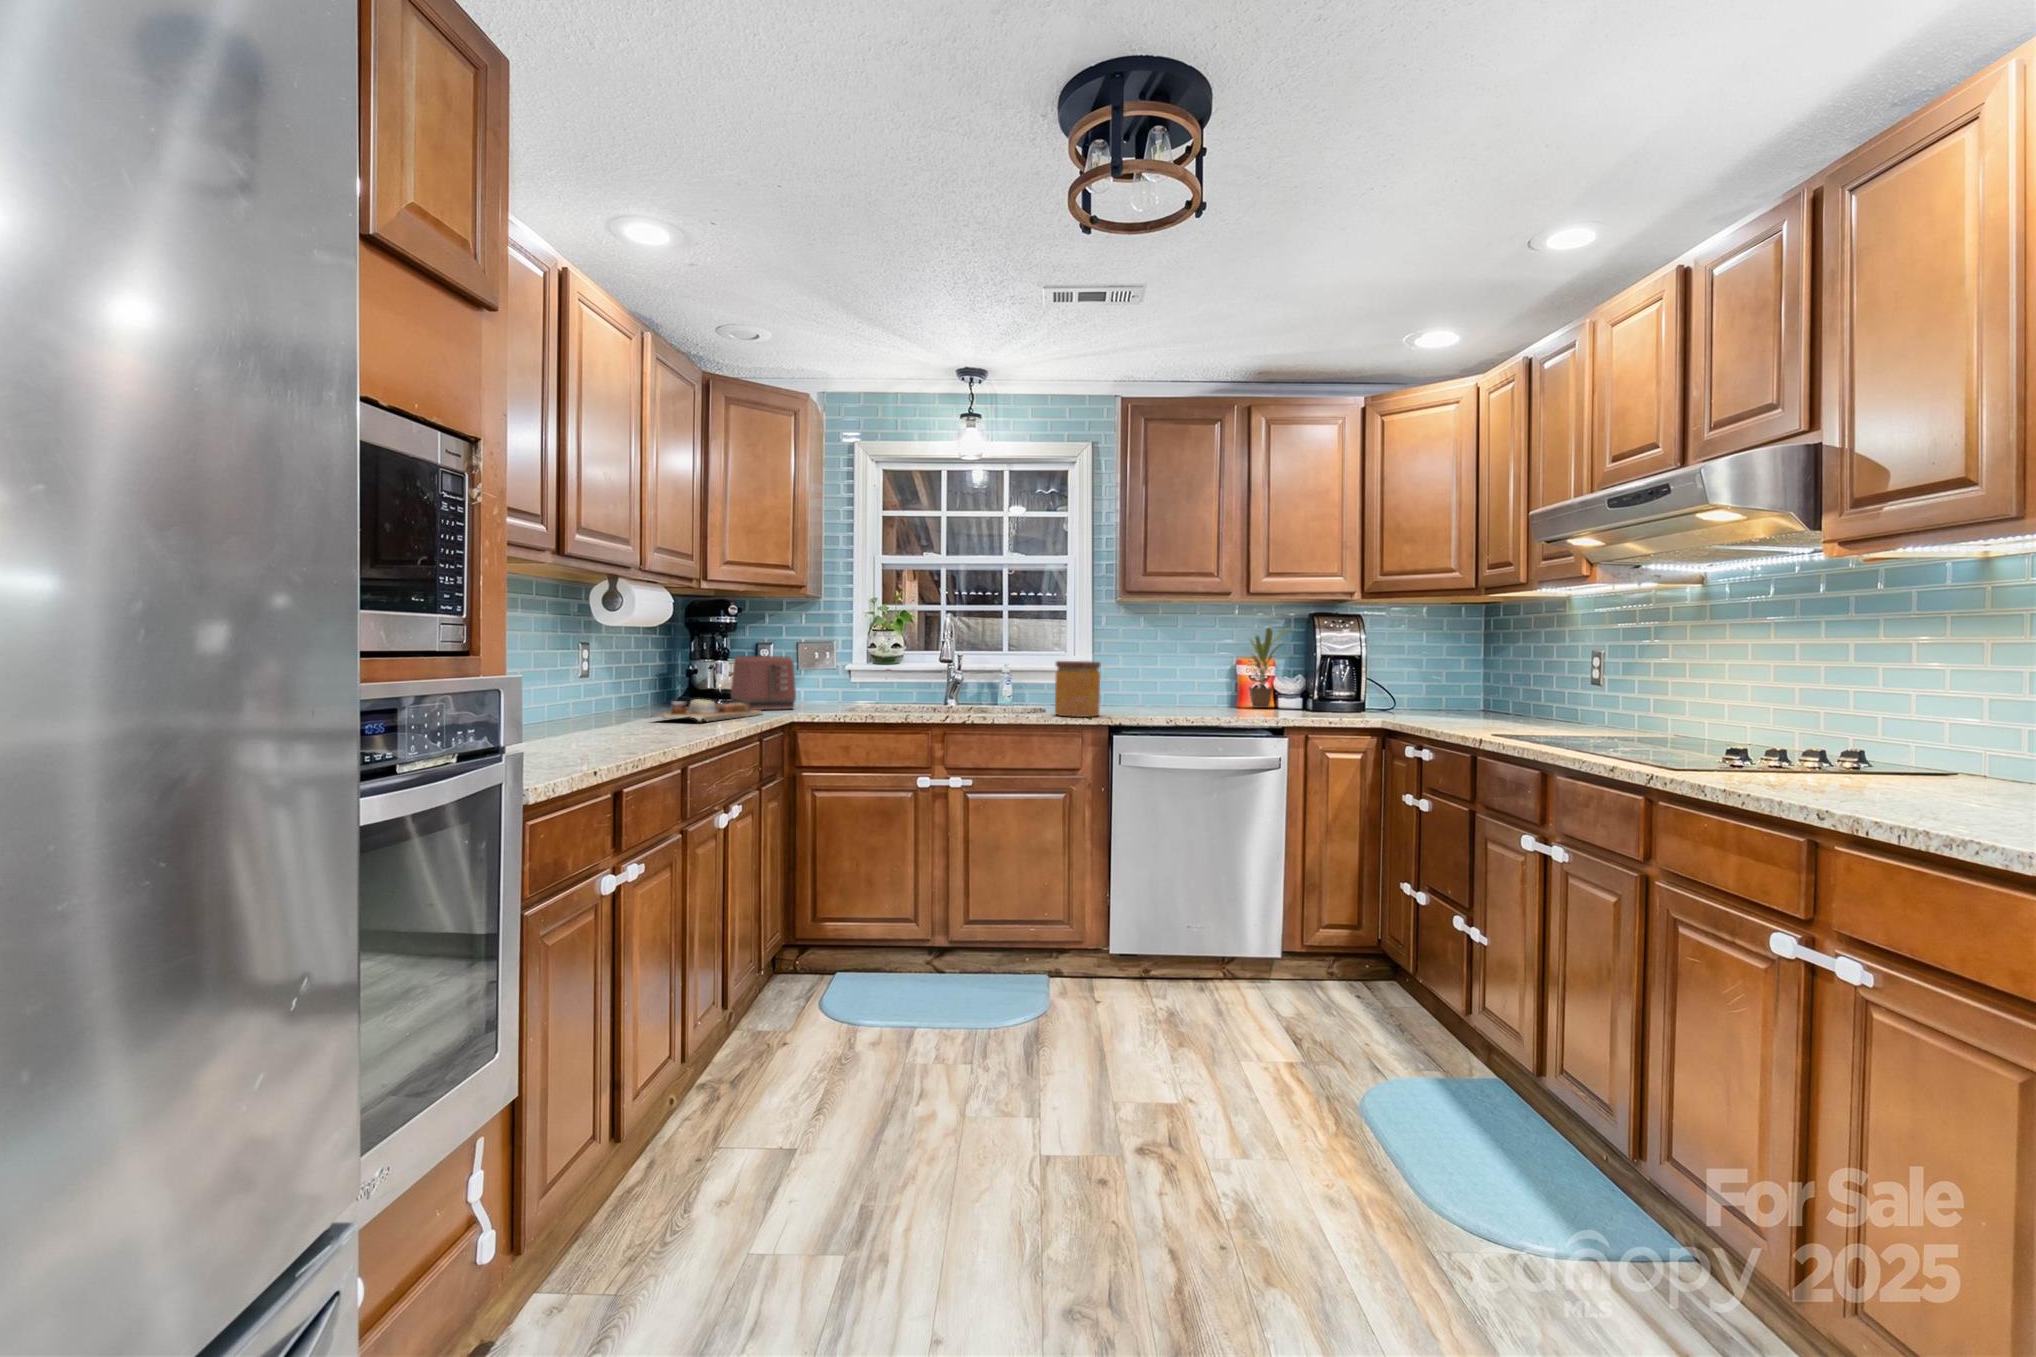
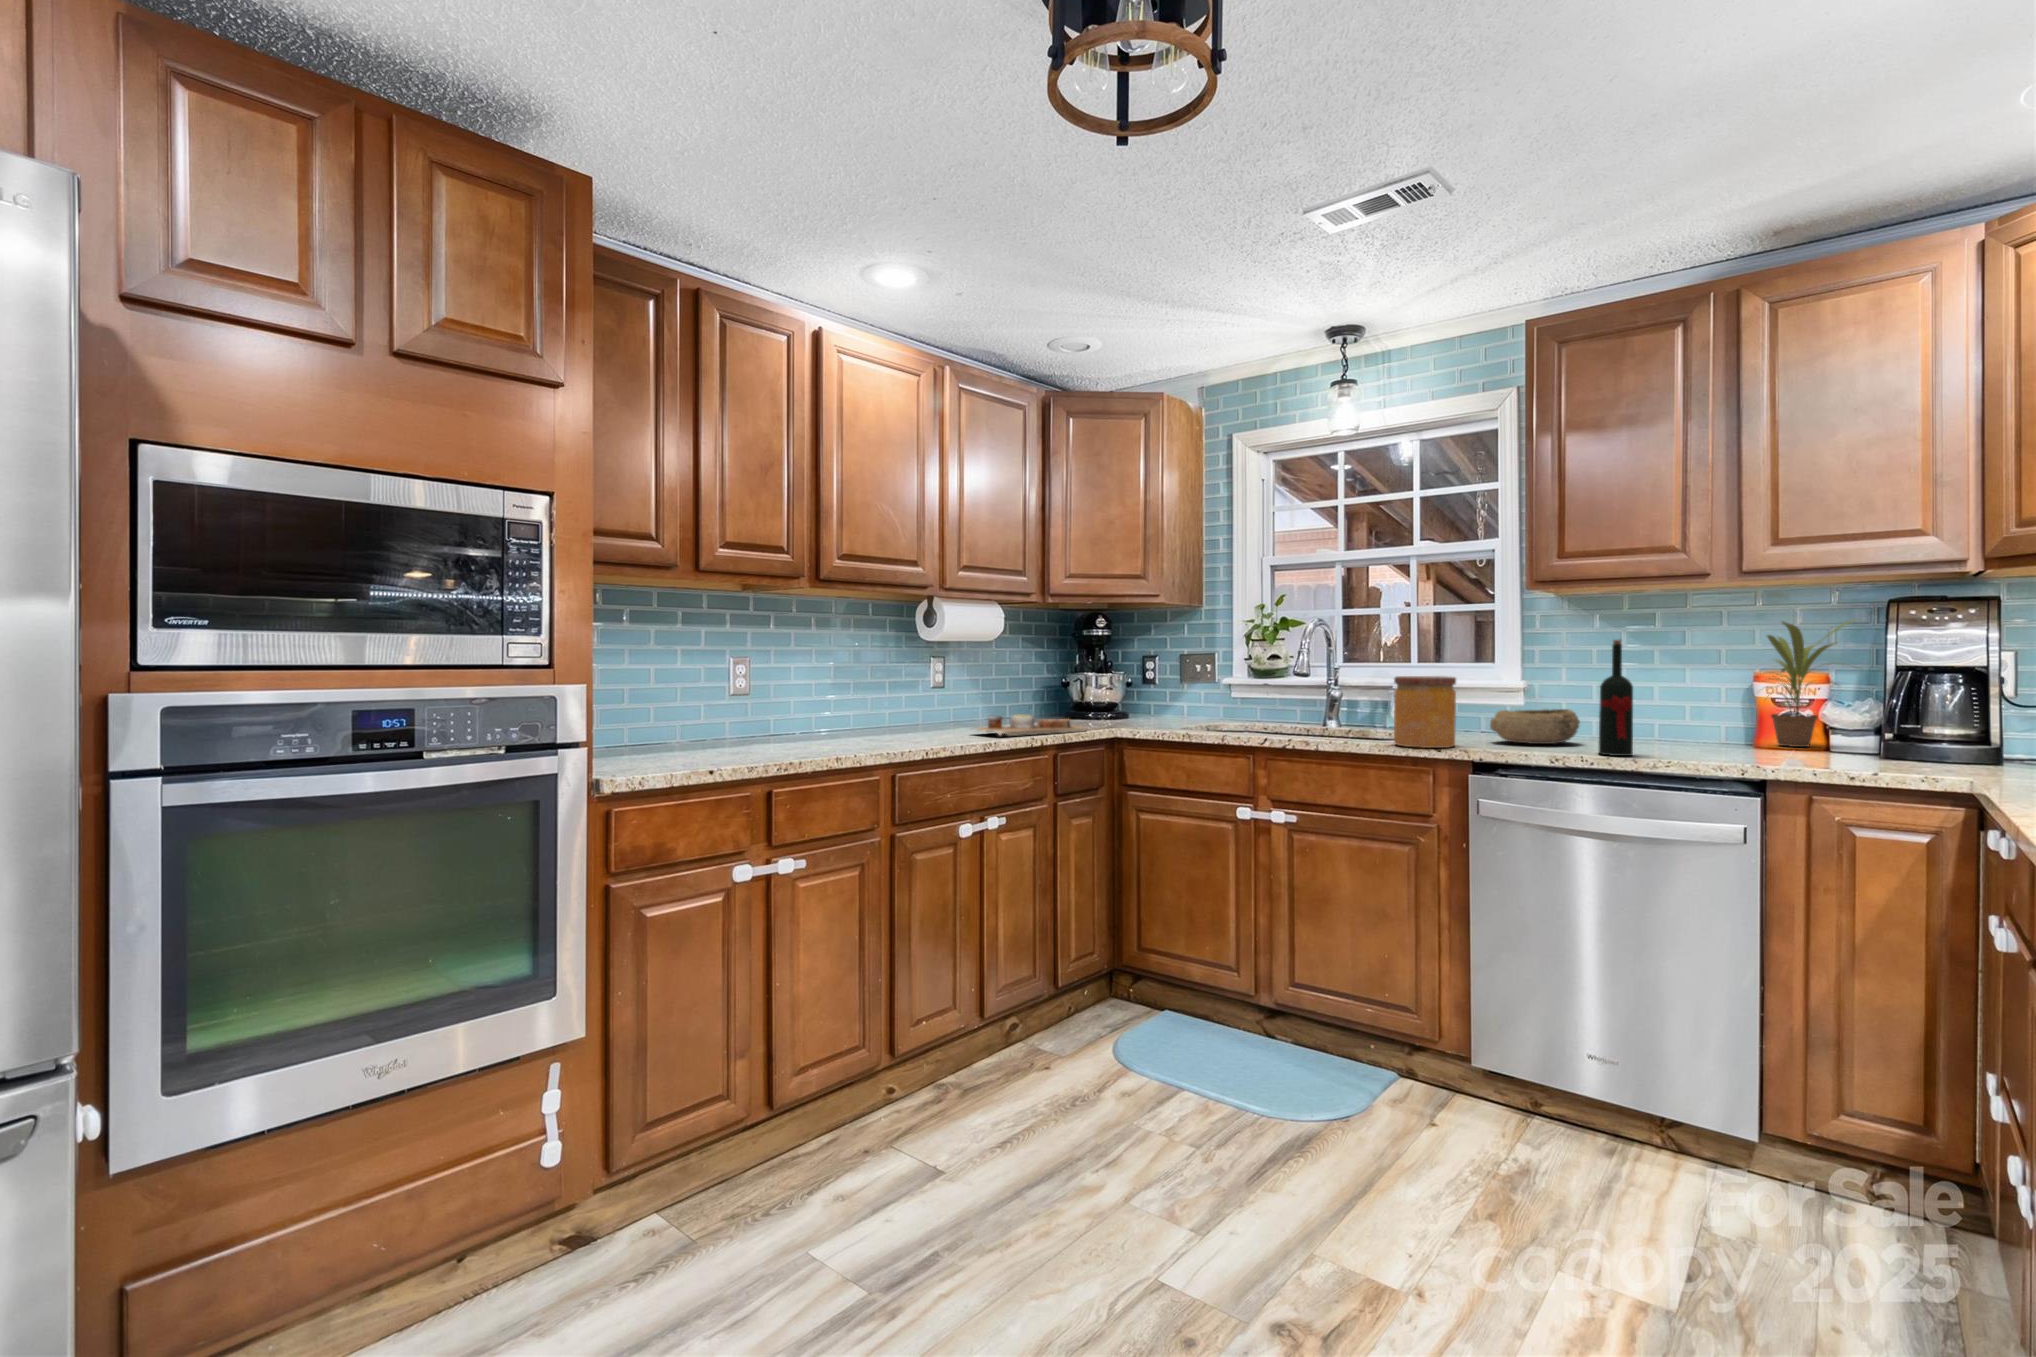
wine bottle: none [1194,636,1218,717] -> present [1599,640,1633,756]
toaster: present [731,656,796,710] -> none [1088,670,1144,726]
bowl: none [1104,686,1161,711] -> present [1490,709,1580,744]

